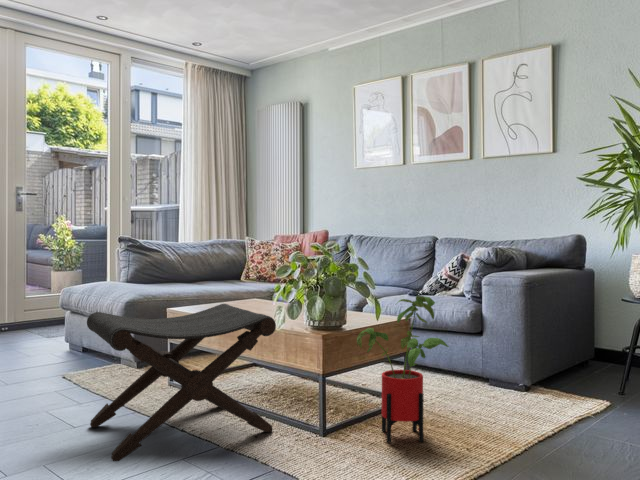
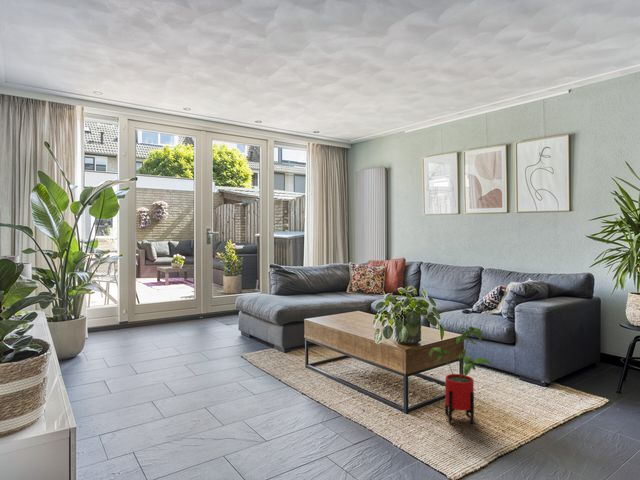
footstool: present [87,304,276,461] -> none [261,321,377,423]

